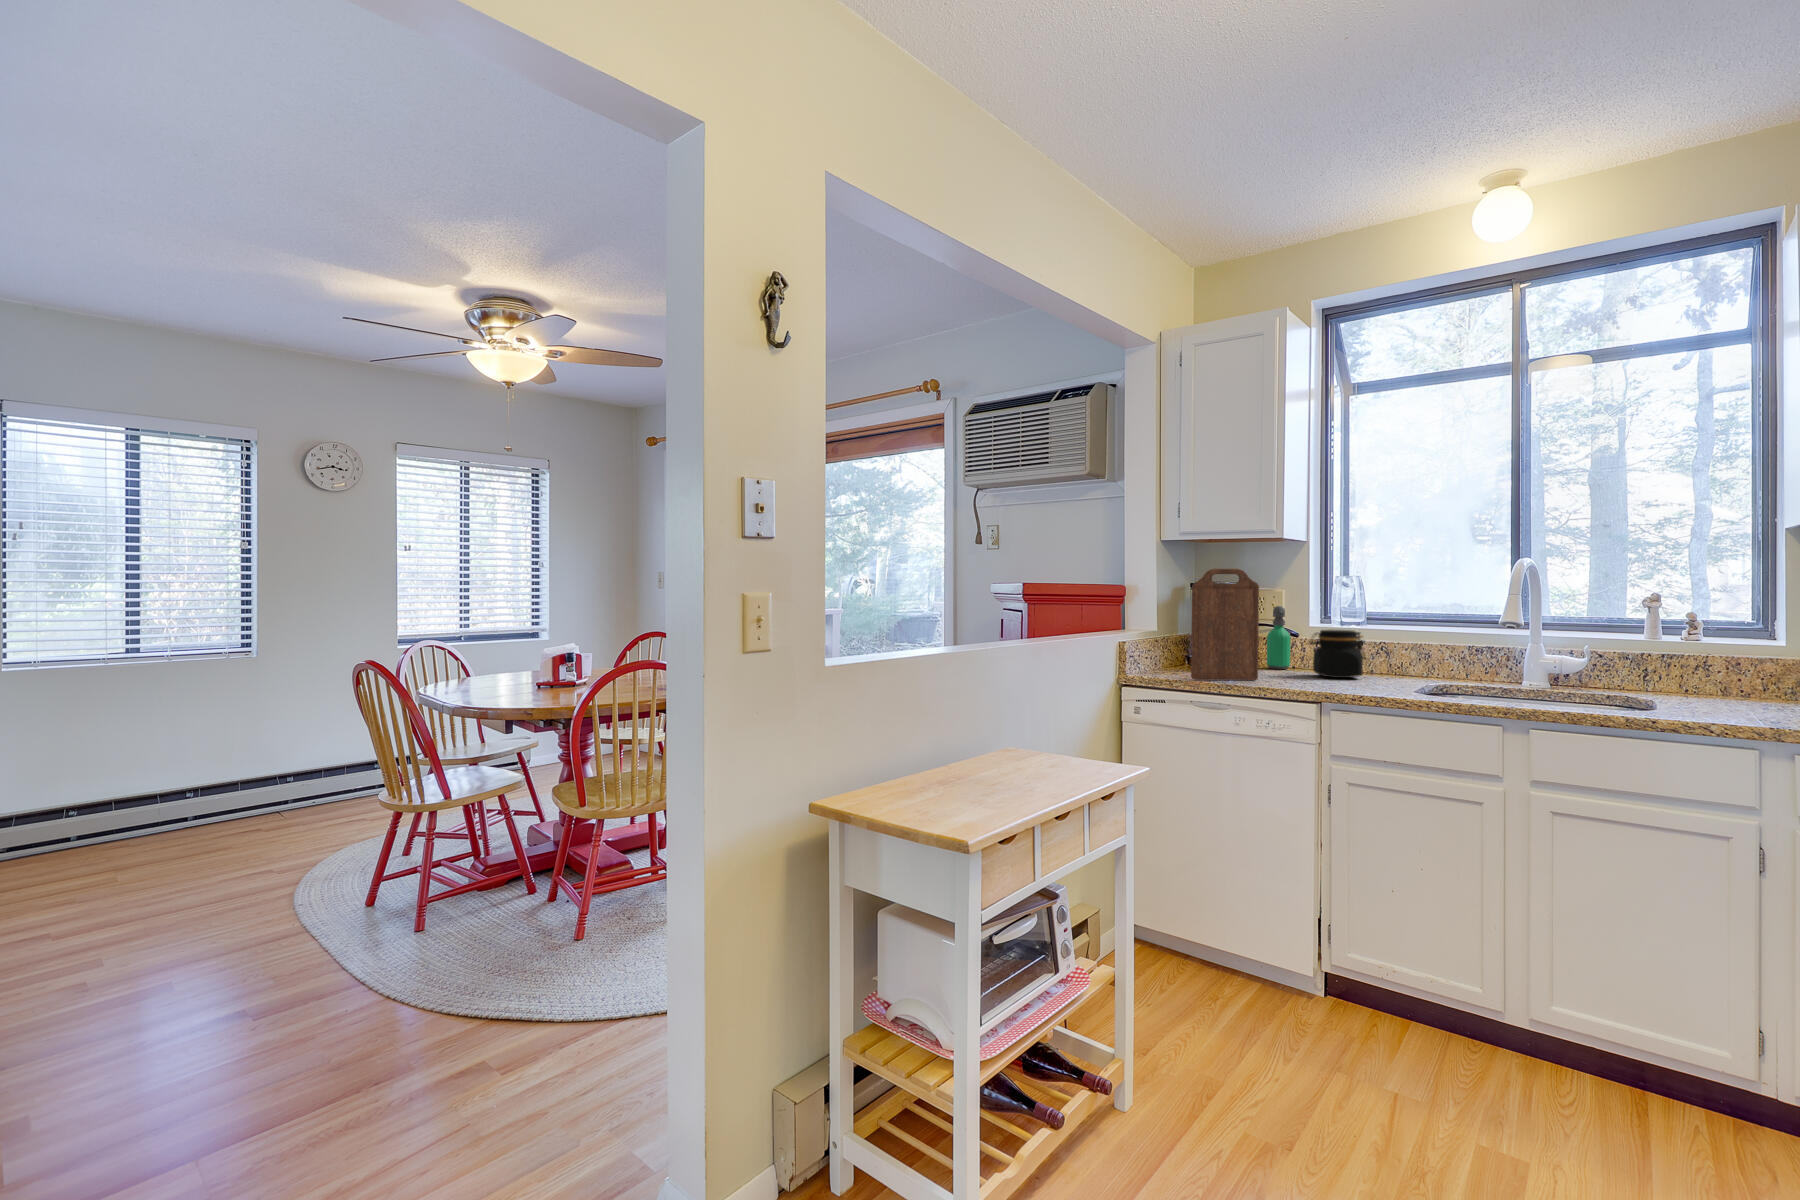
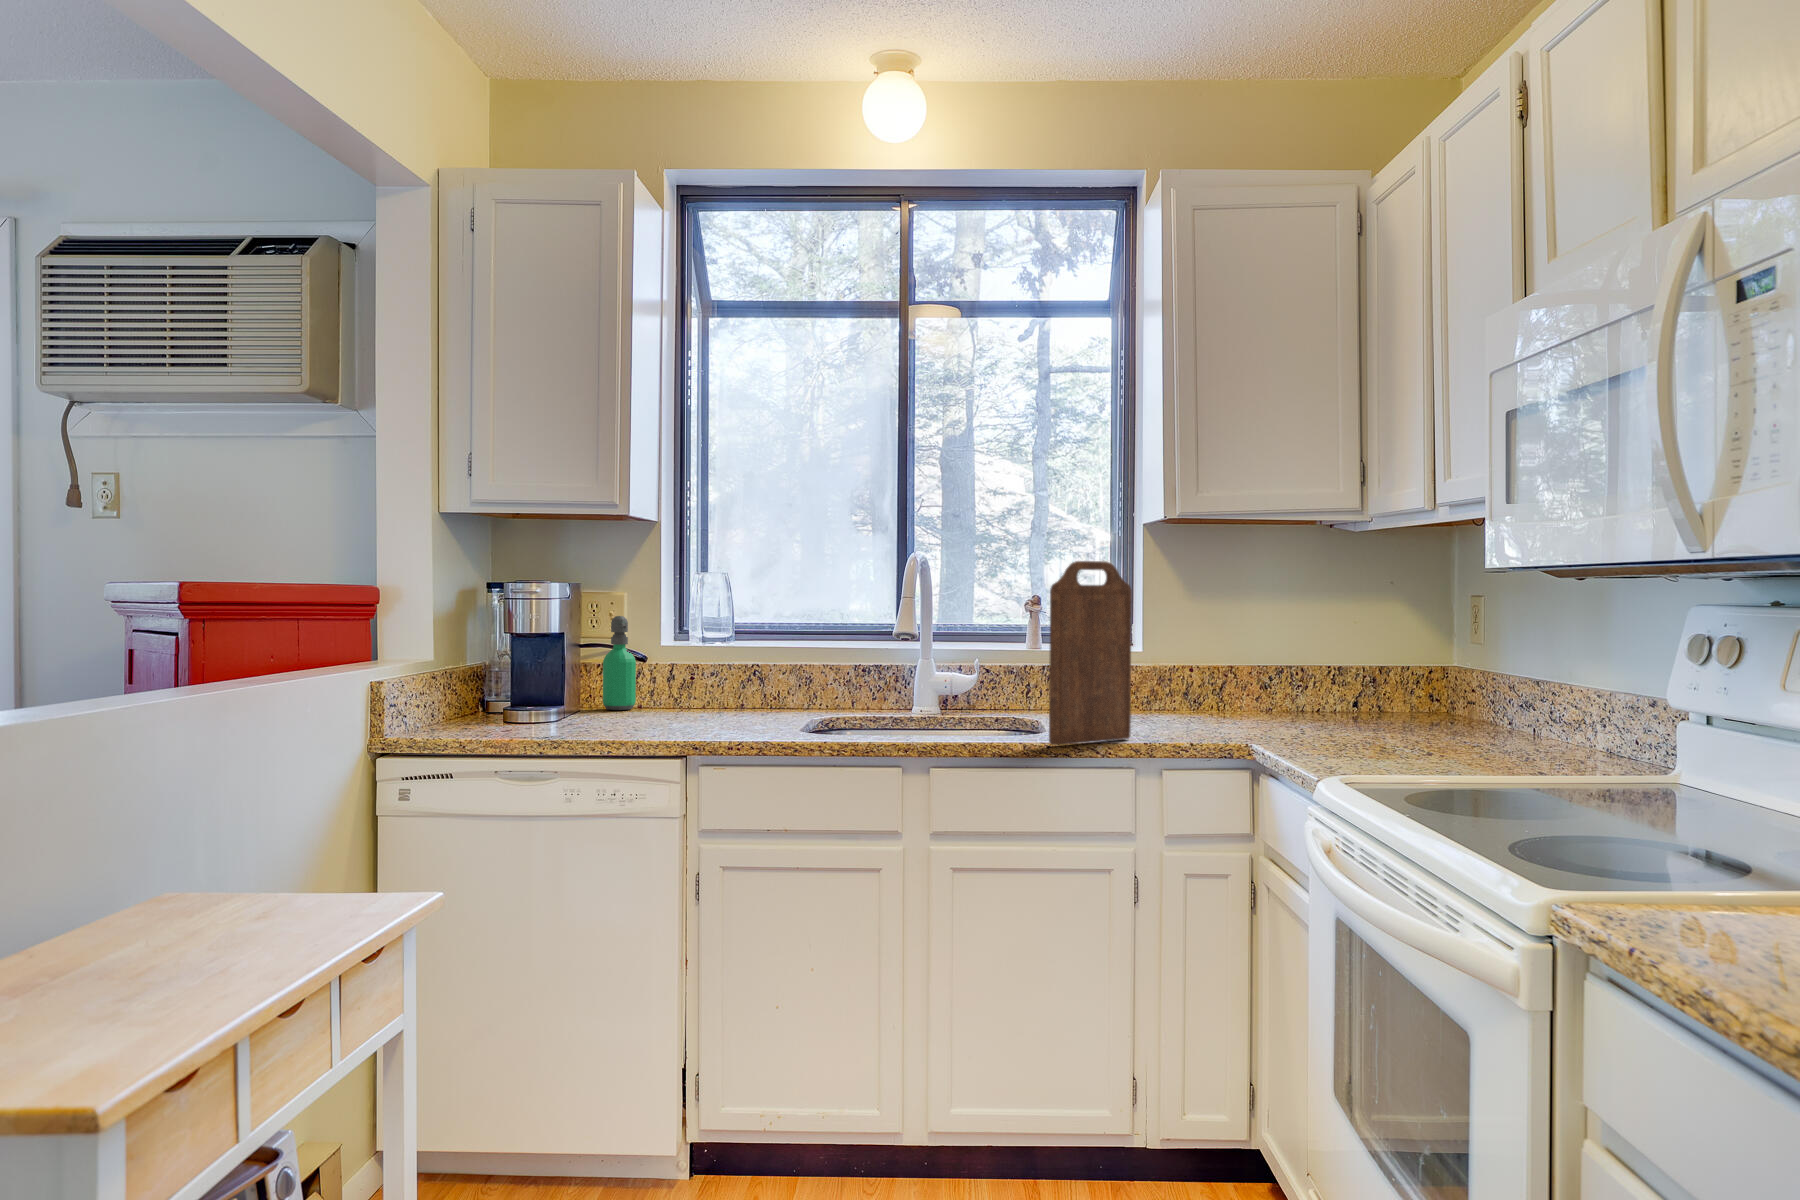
cutting board: present [1191,569,1259,680] -> present [1049,561,1132,745]
jar: present [1309,630,1366,678] -> none [662,649,738,718]

